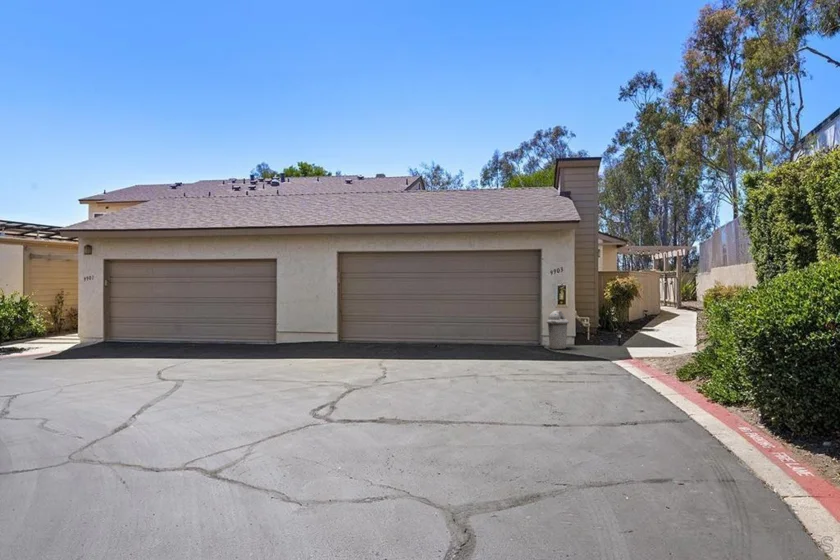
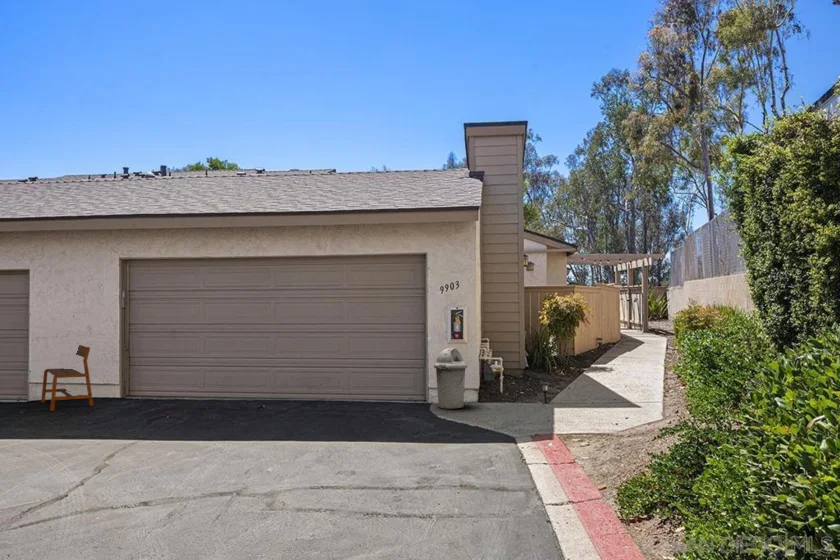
bench: none [288,308,325,349] -> present [41,345,93,411]

